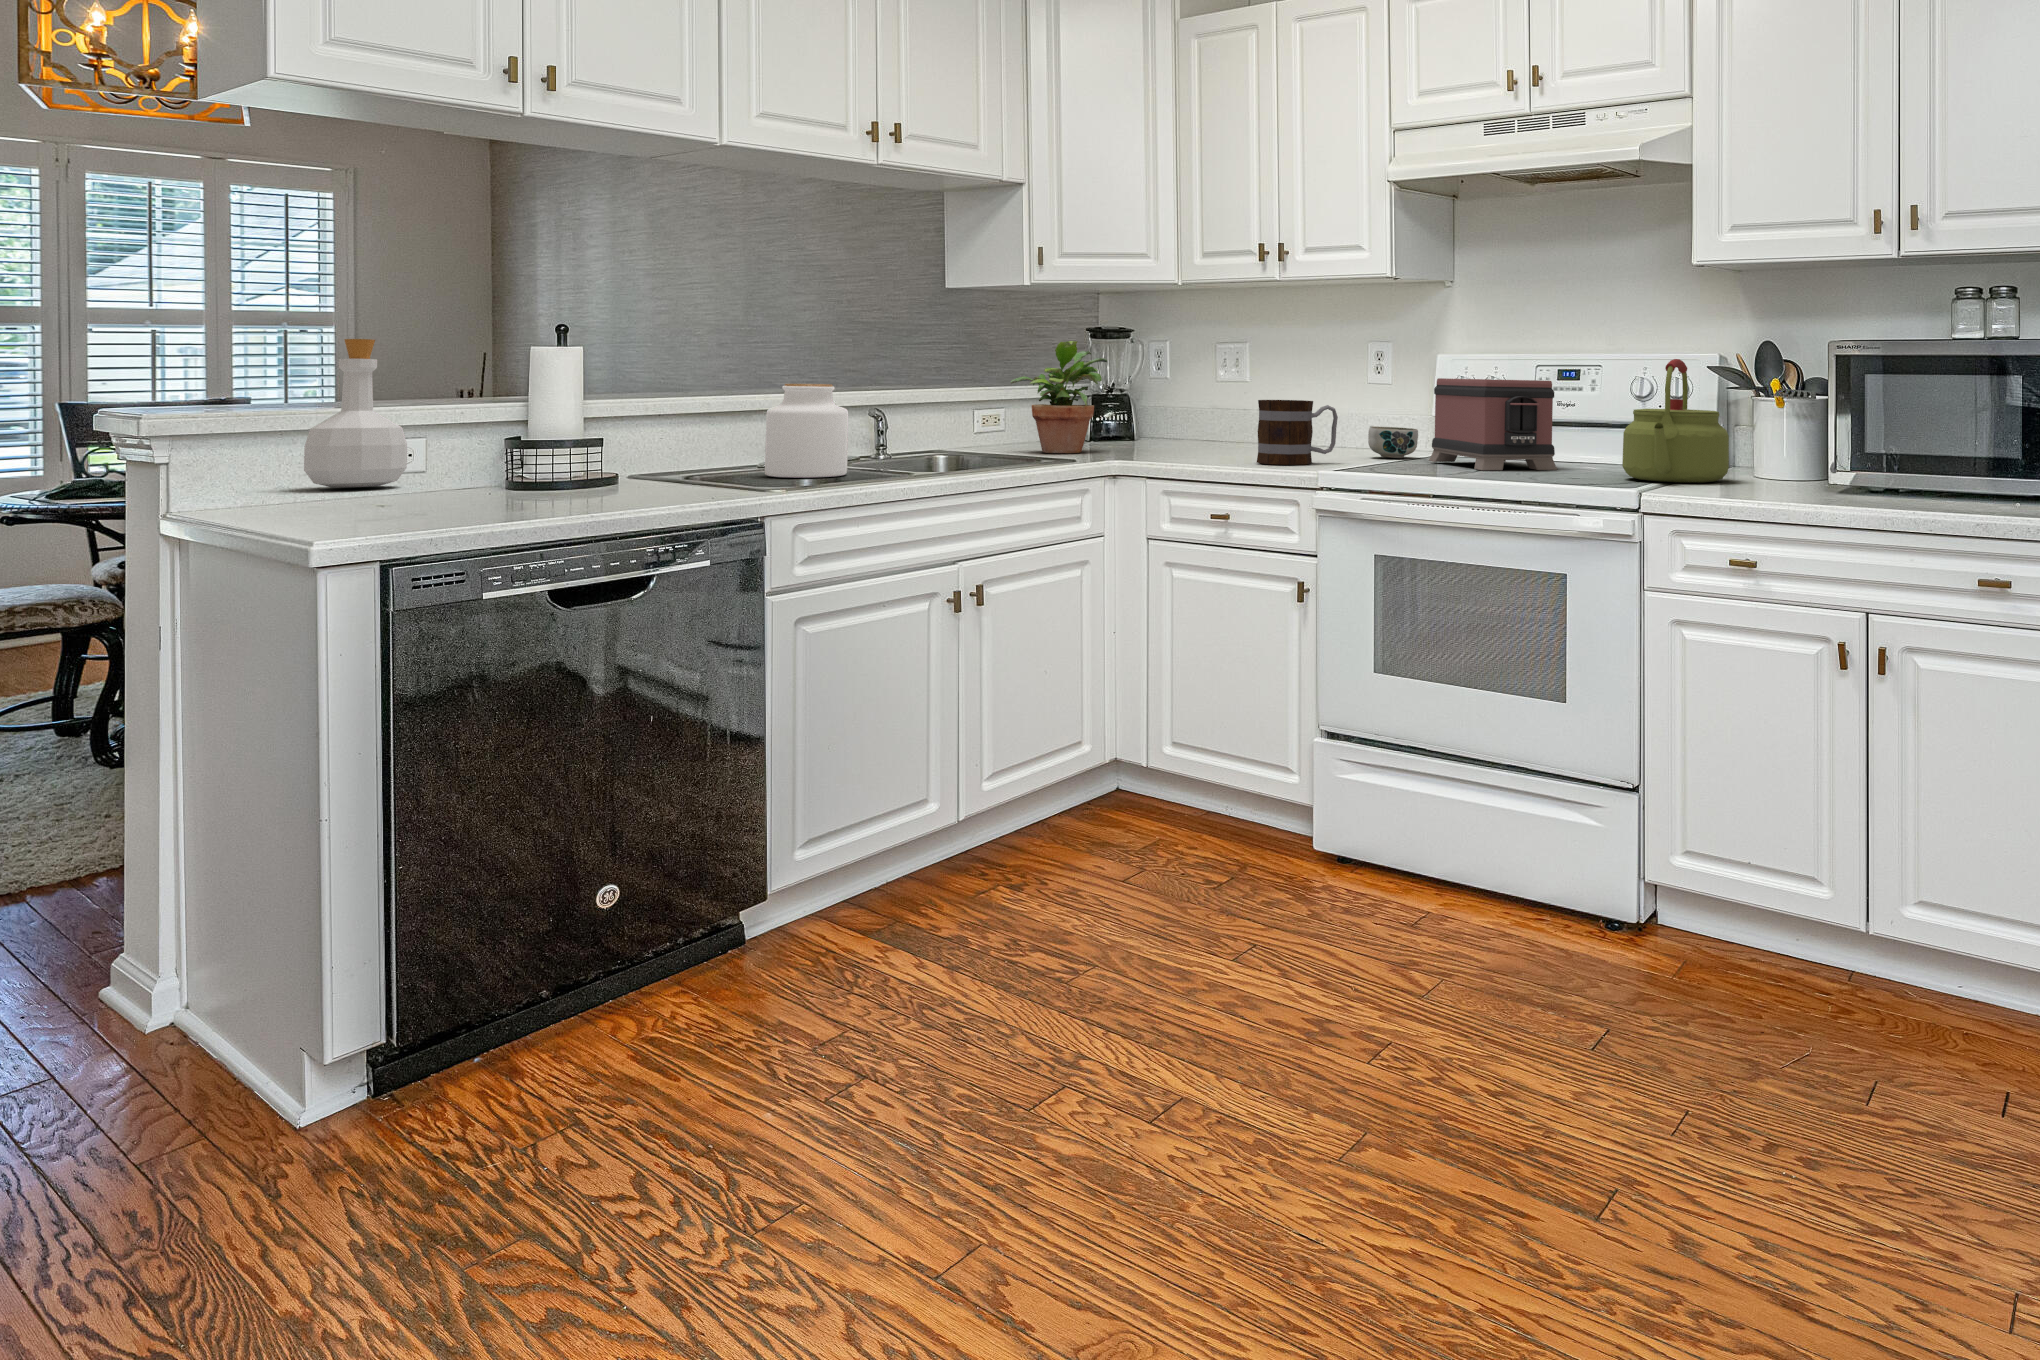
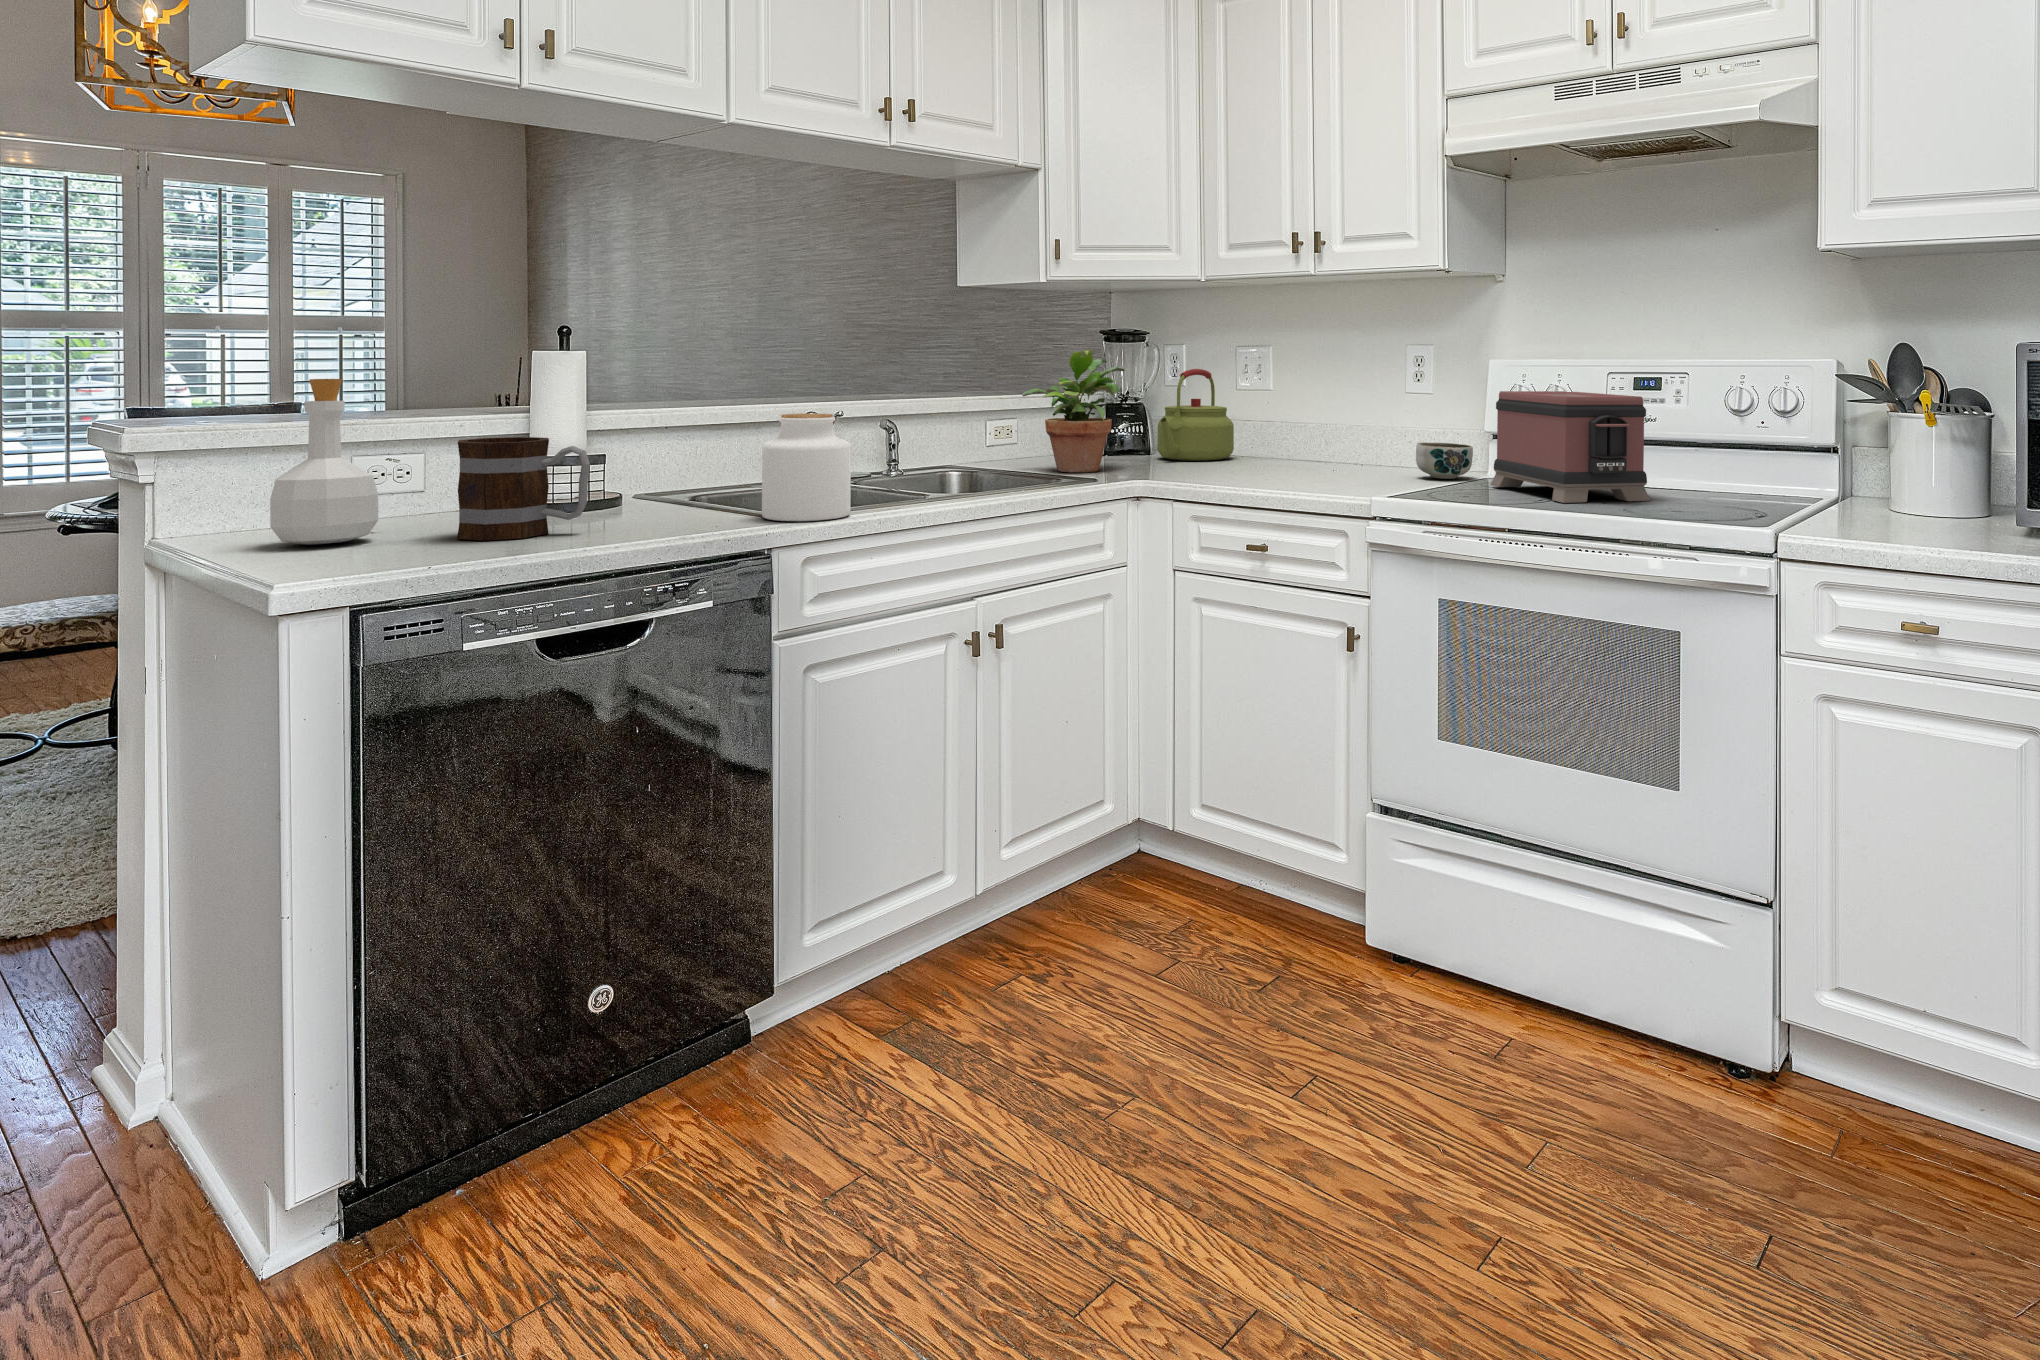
kettle: present [1622,359,1729,483] -> present [1157,369,1234,461]
mug: present [1257,400,1338,465] -> present [457,437,590,540]

